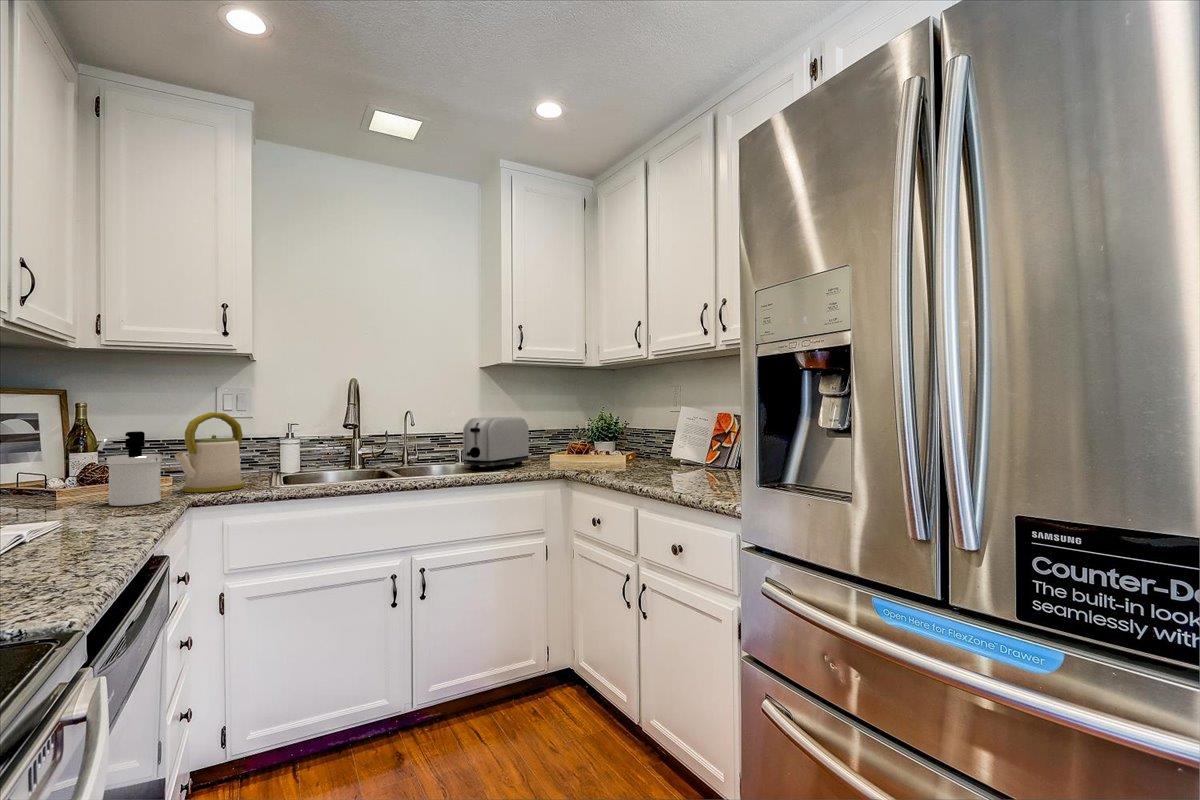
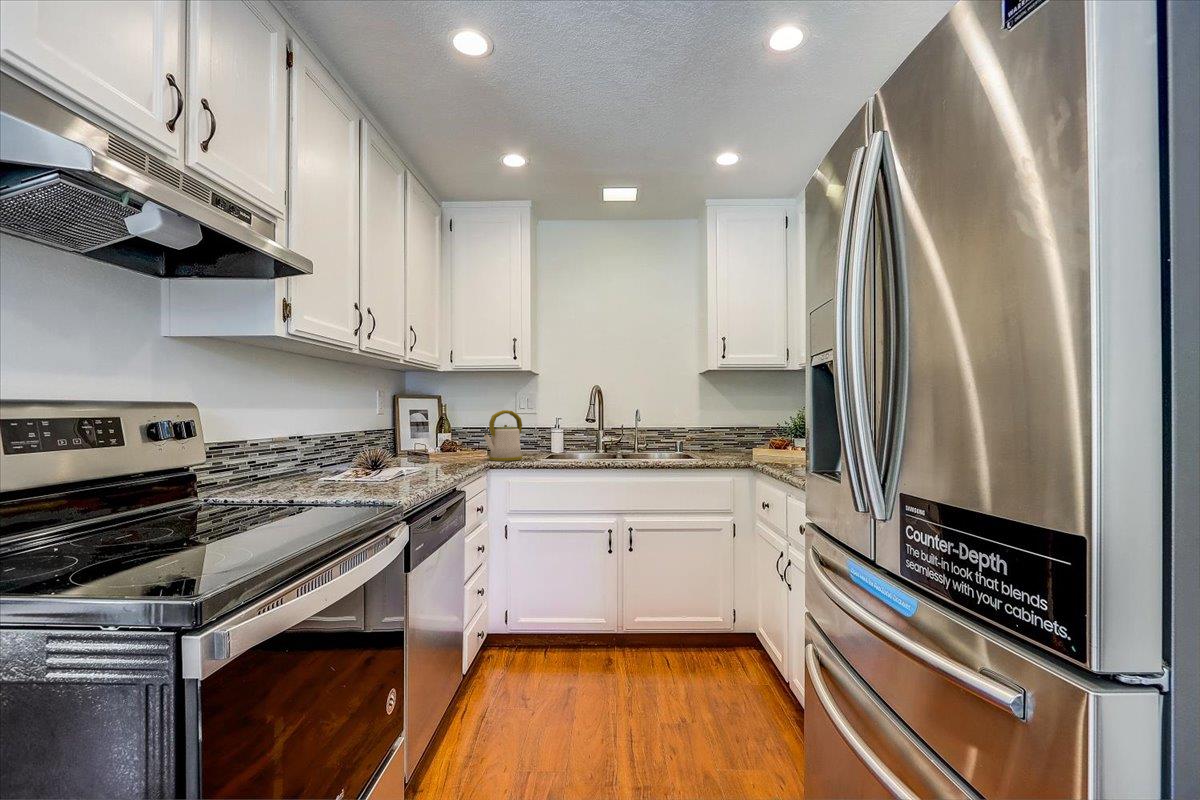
toaster: present [463,417,529,470] -> none [675,416,731,459]
soap dispenser: present [97,431,162,506] -> none [440,421,474,465]

